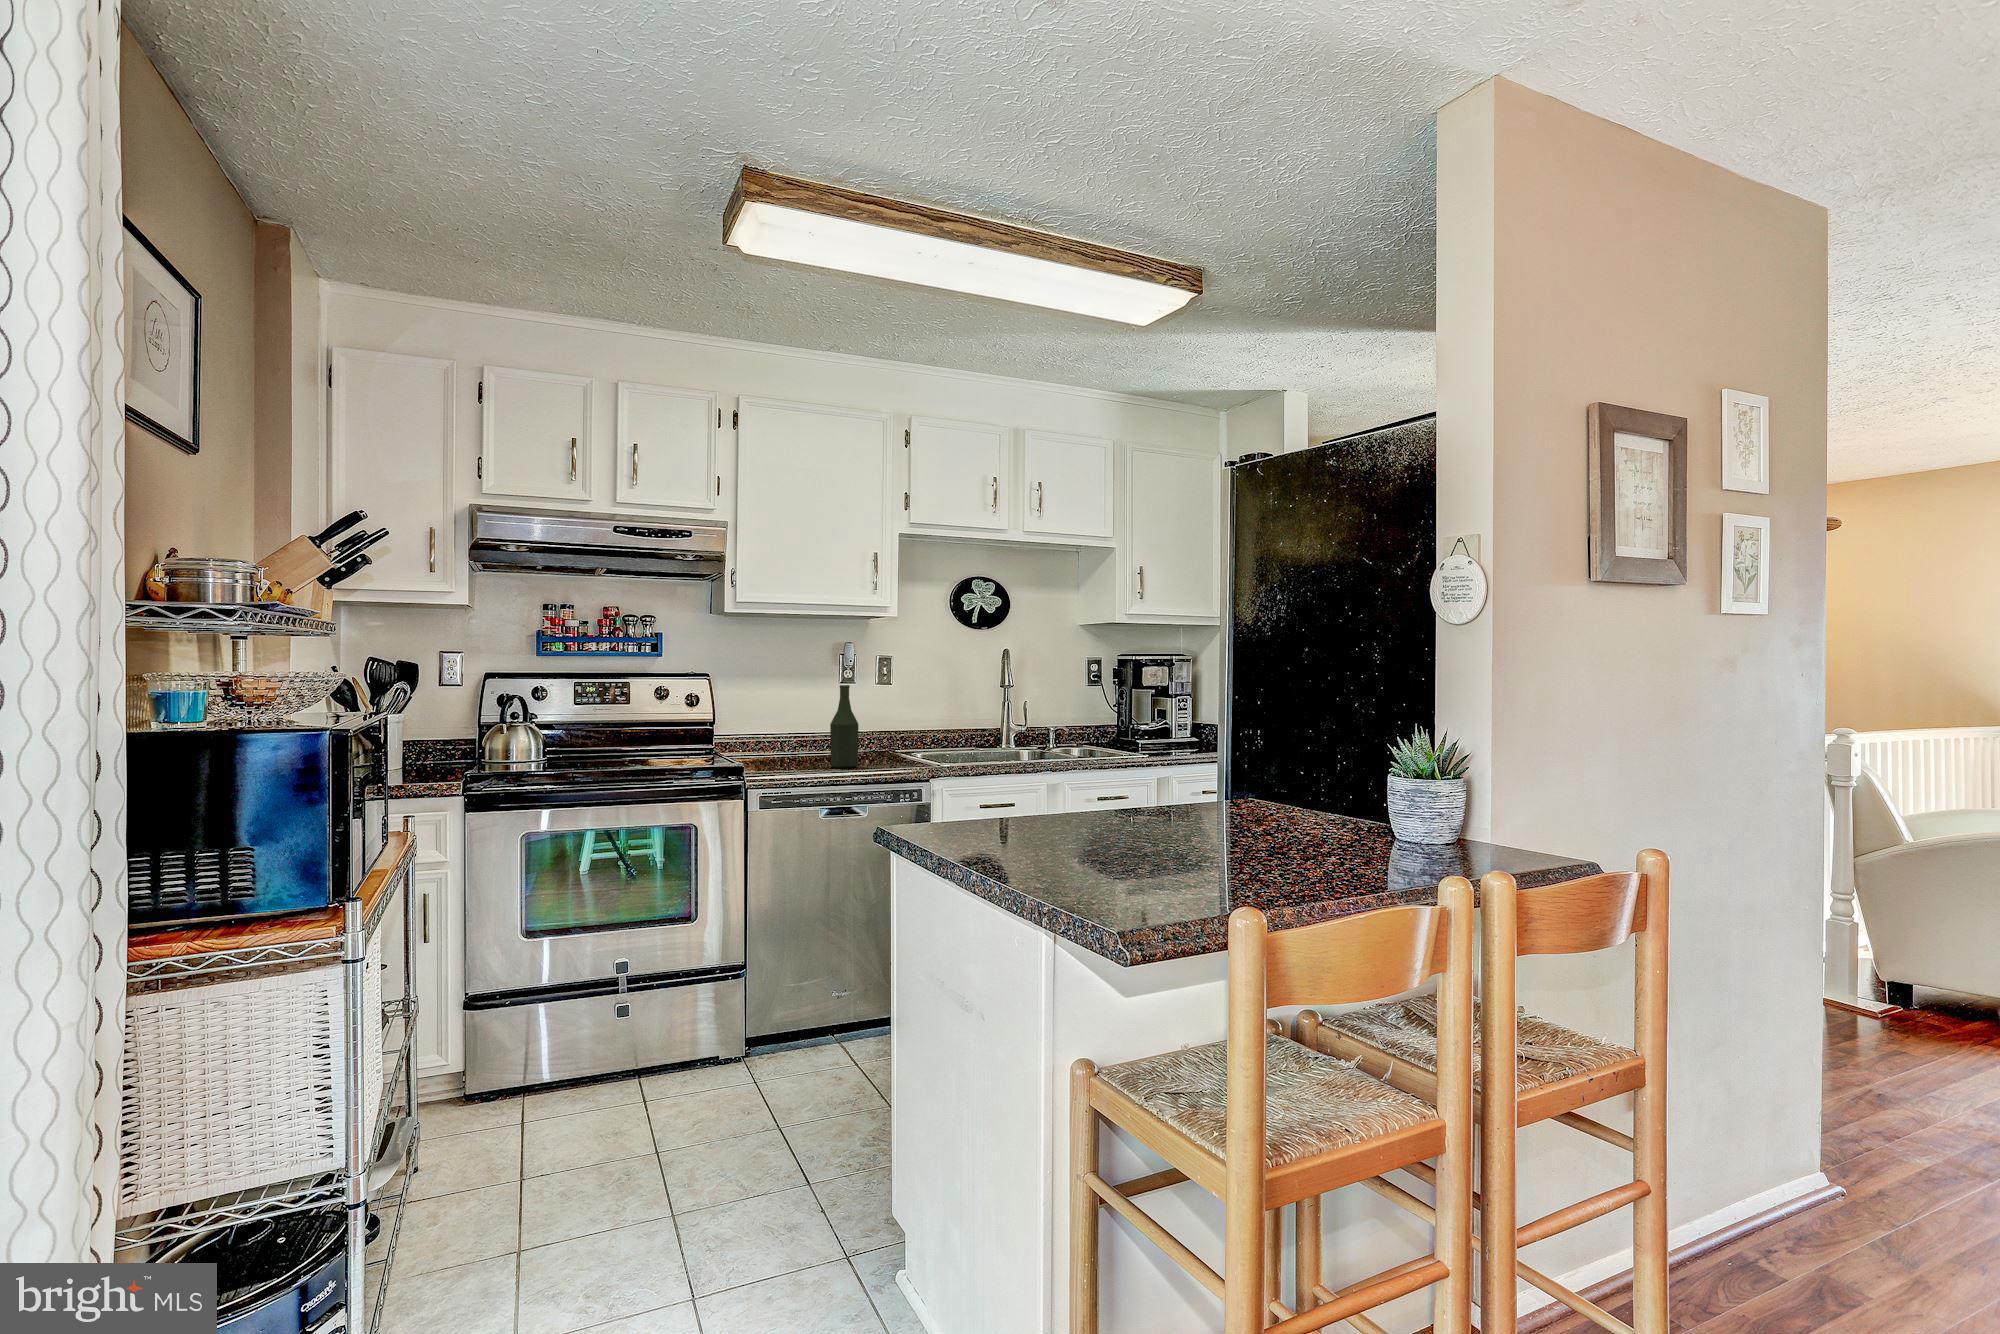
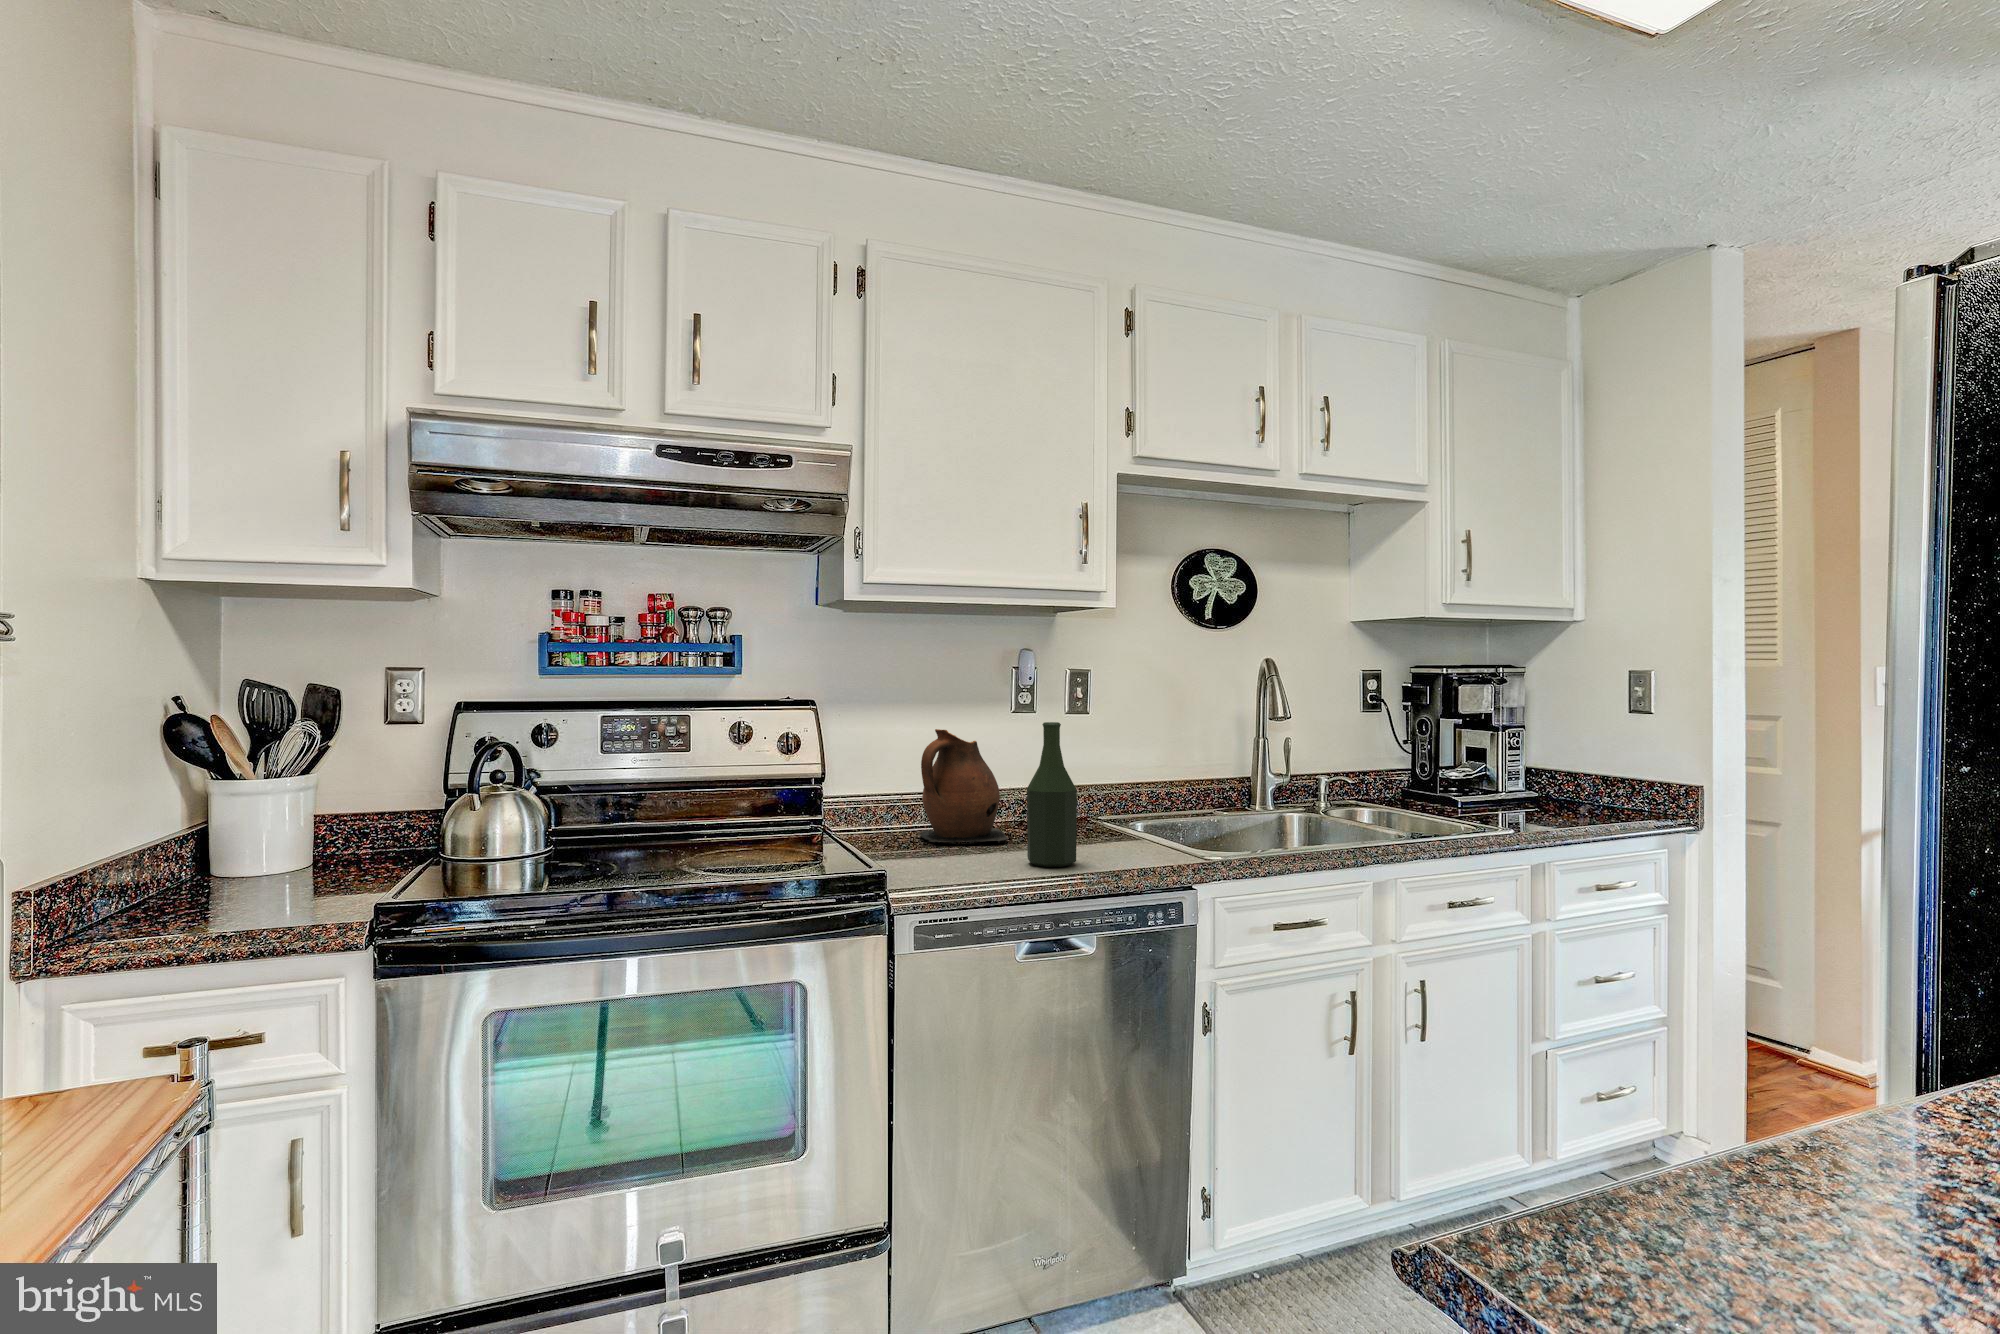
ceramic pitcher: none [771,691,827,760] -> present [917,729,1008,843]

